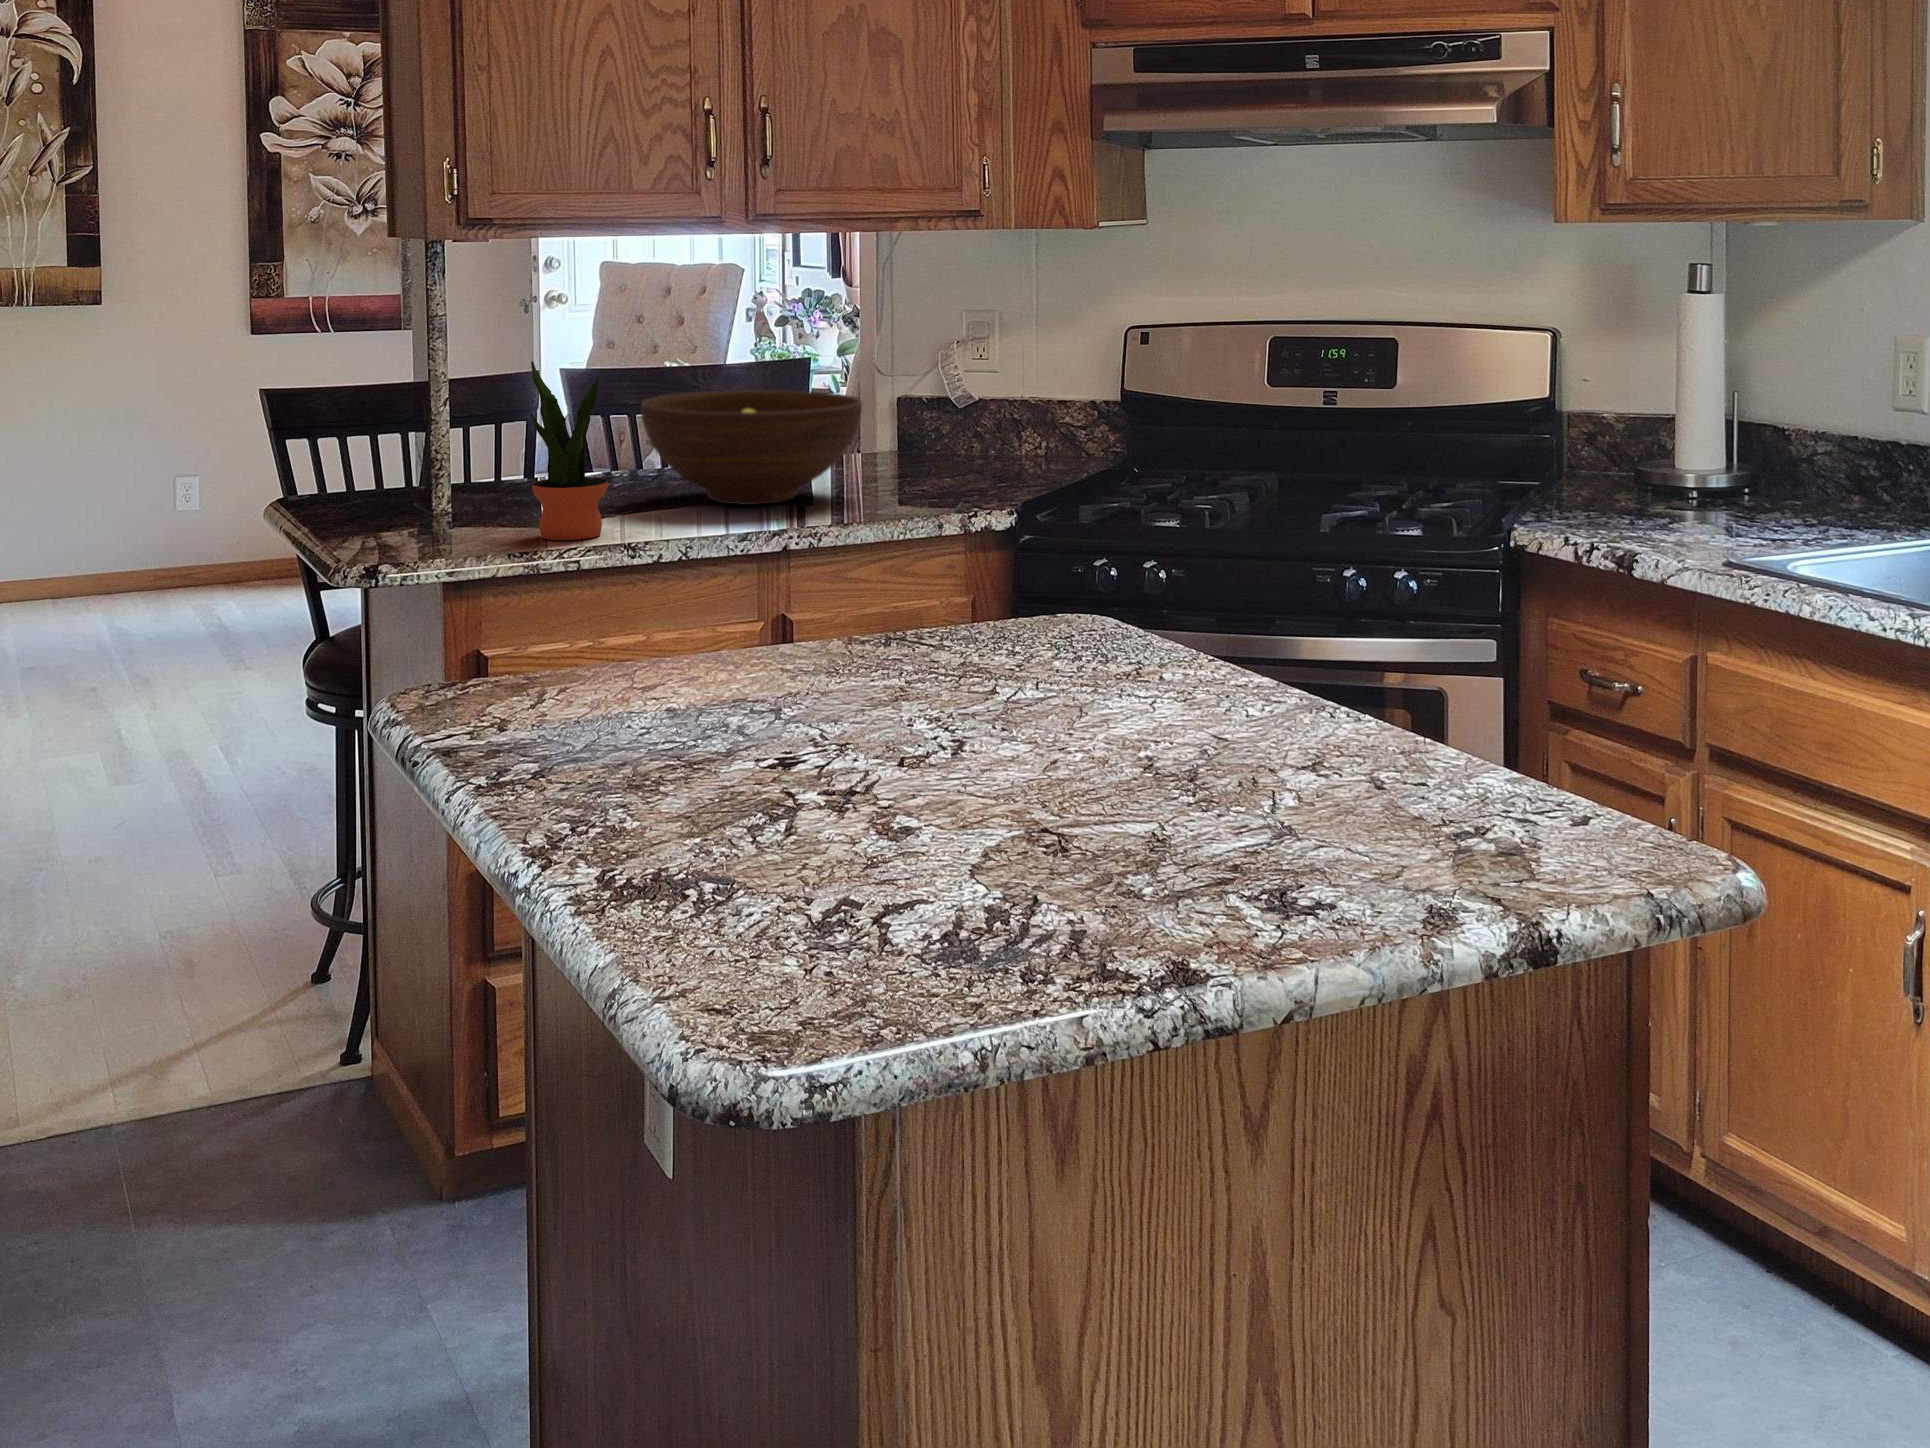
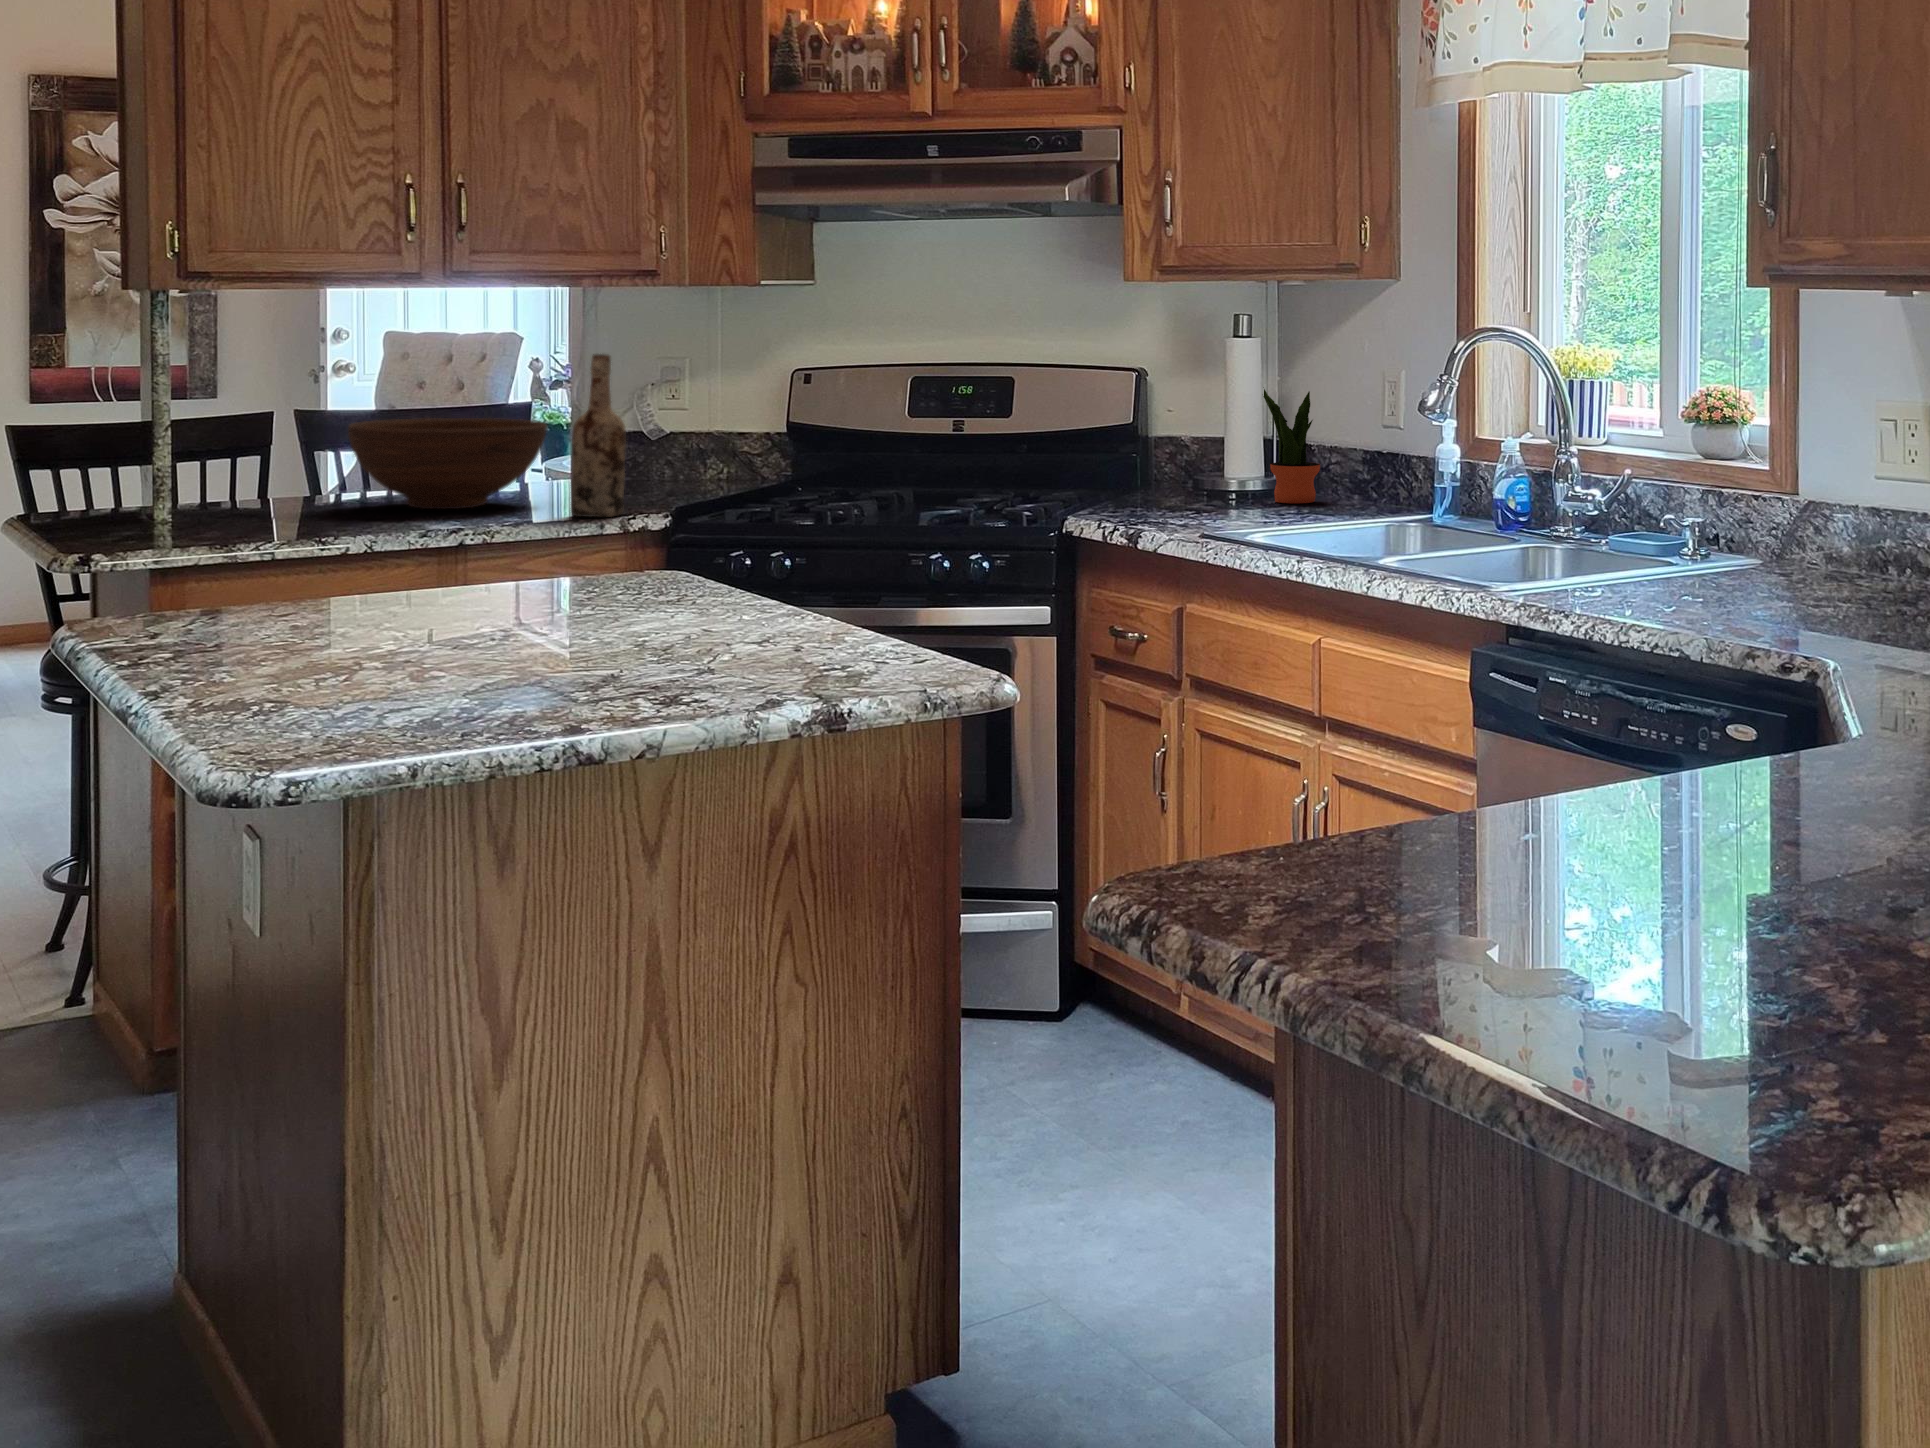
wine bottle: none [905,321,966,521] -> present [571,354,626,517]
potted plant: present [530,361,608,540] -> present [1263,389,1320,503]

